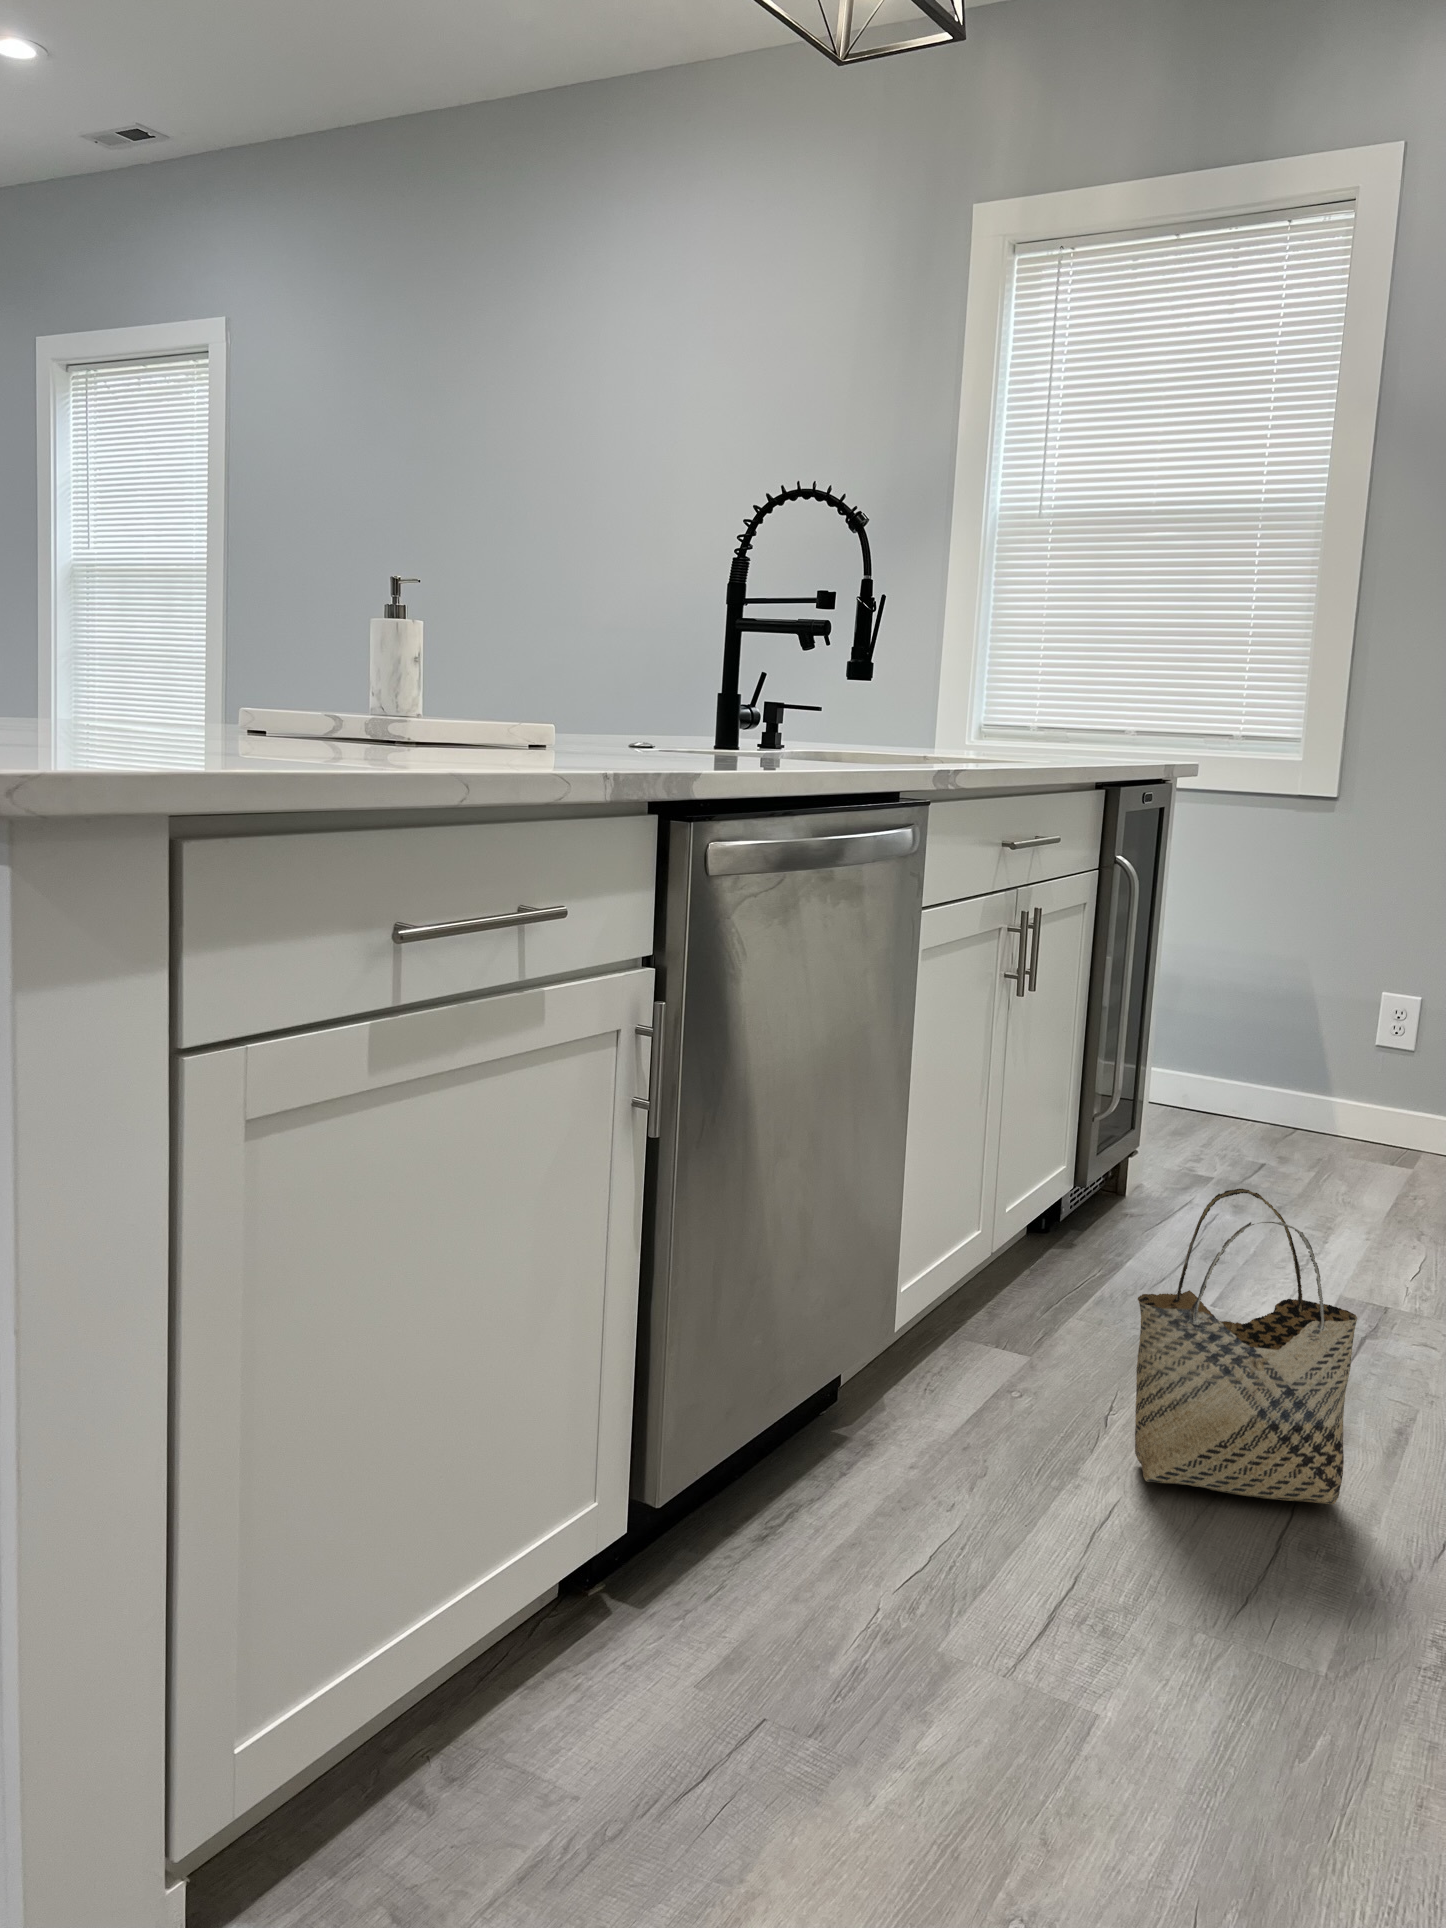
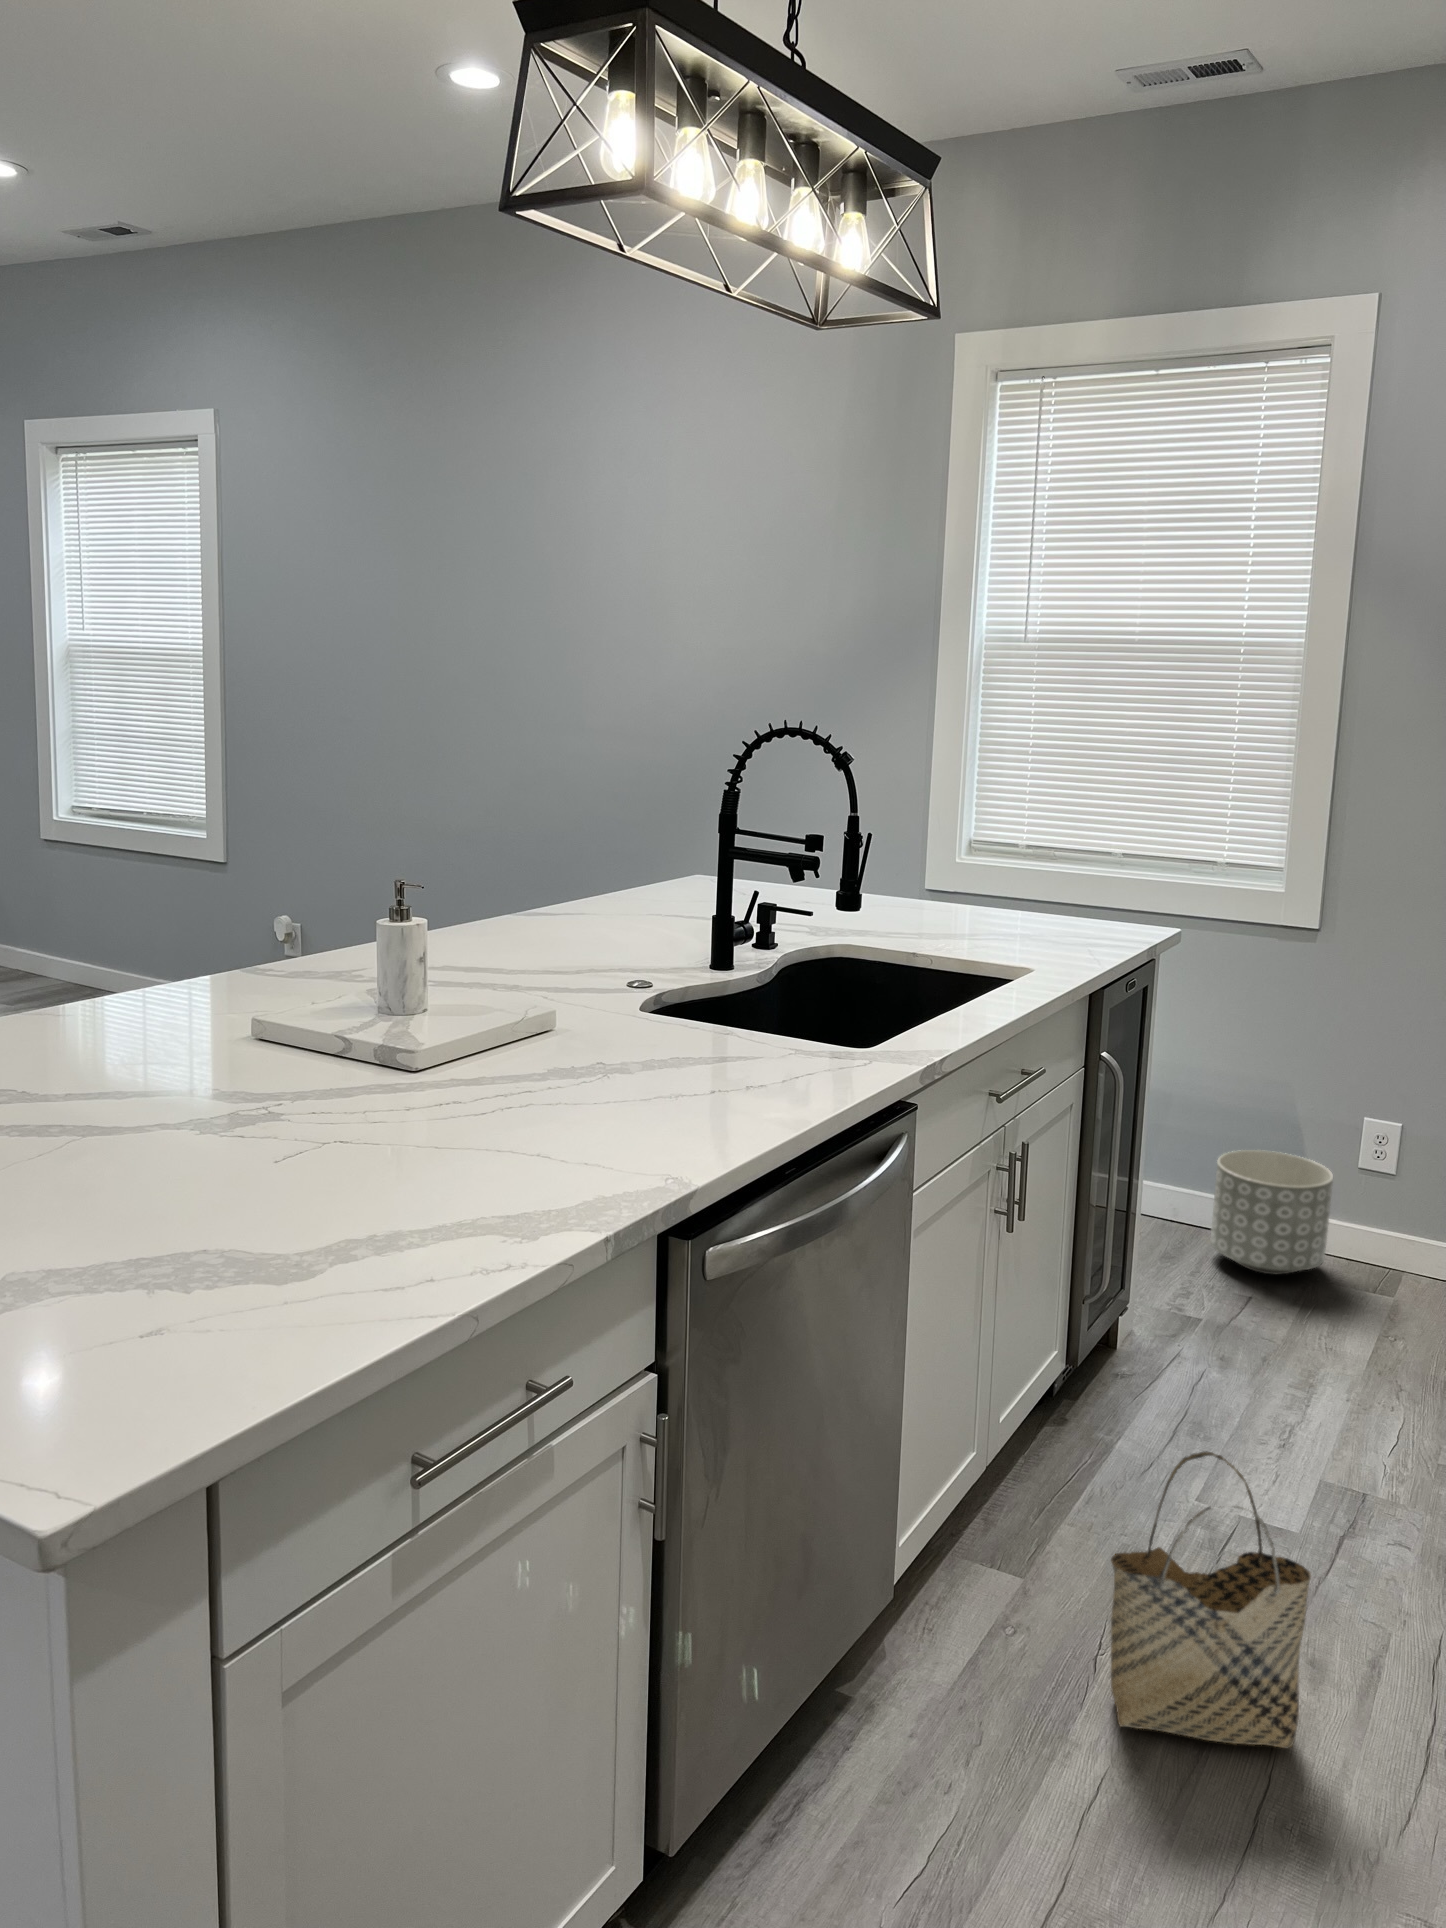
planter: none [1221,1028,1350,1150] -> present [1211,1150,1333,1274]

